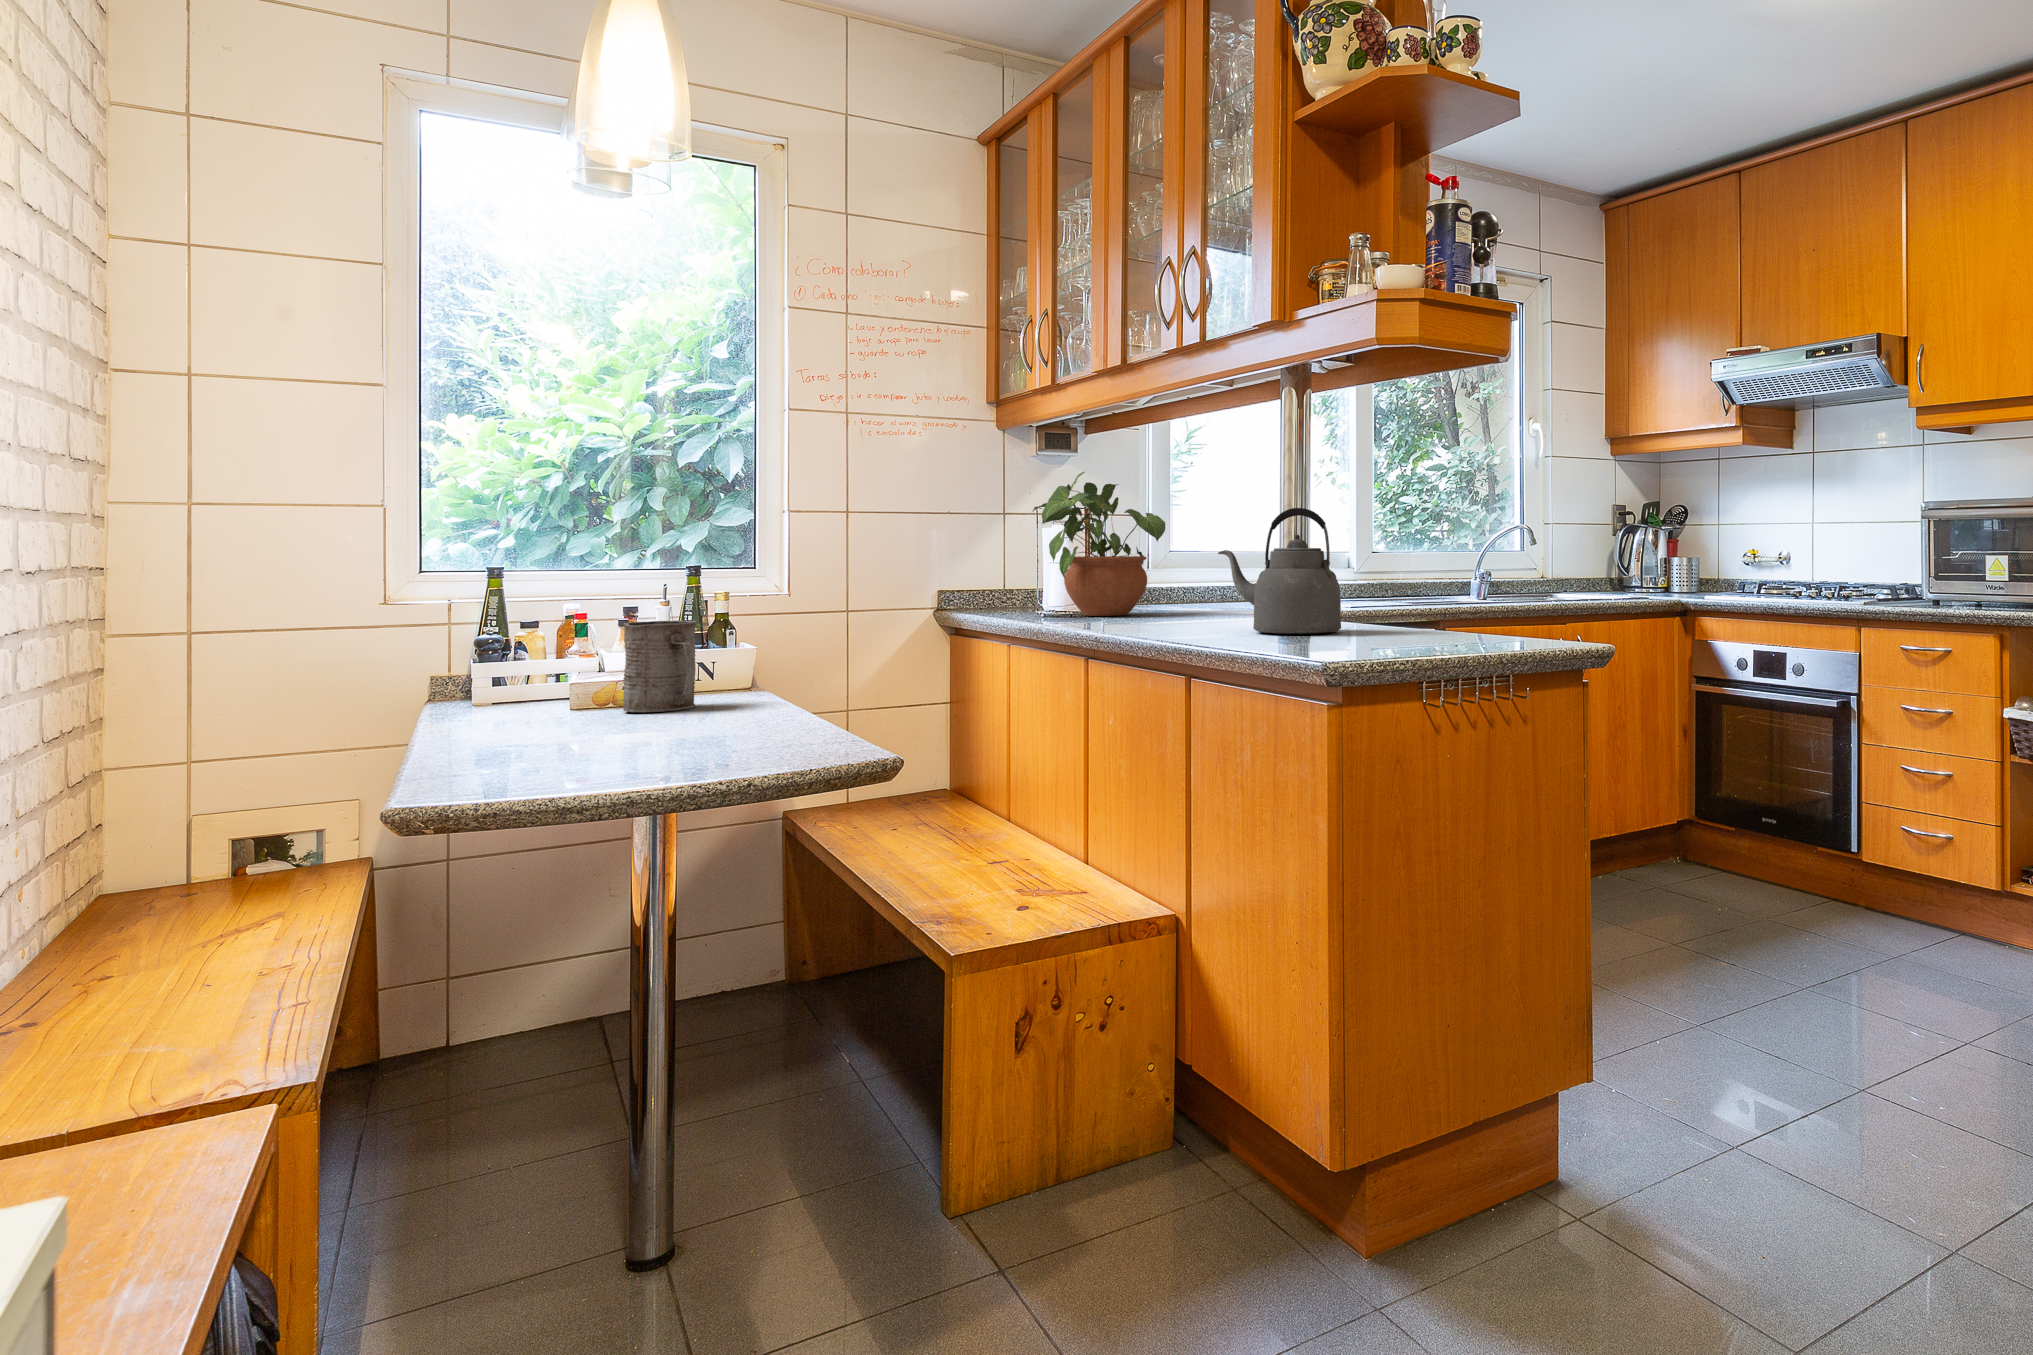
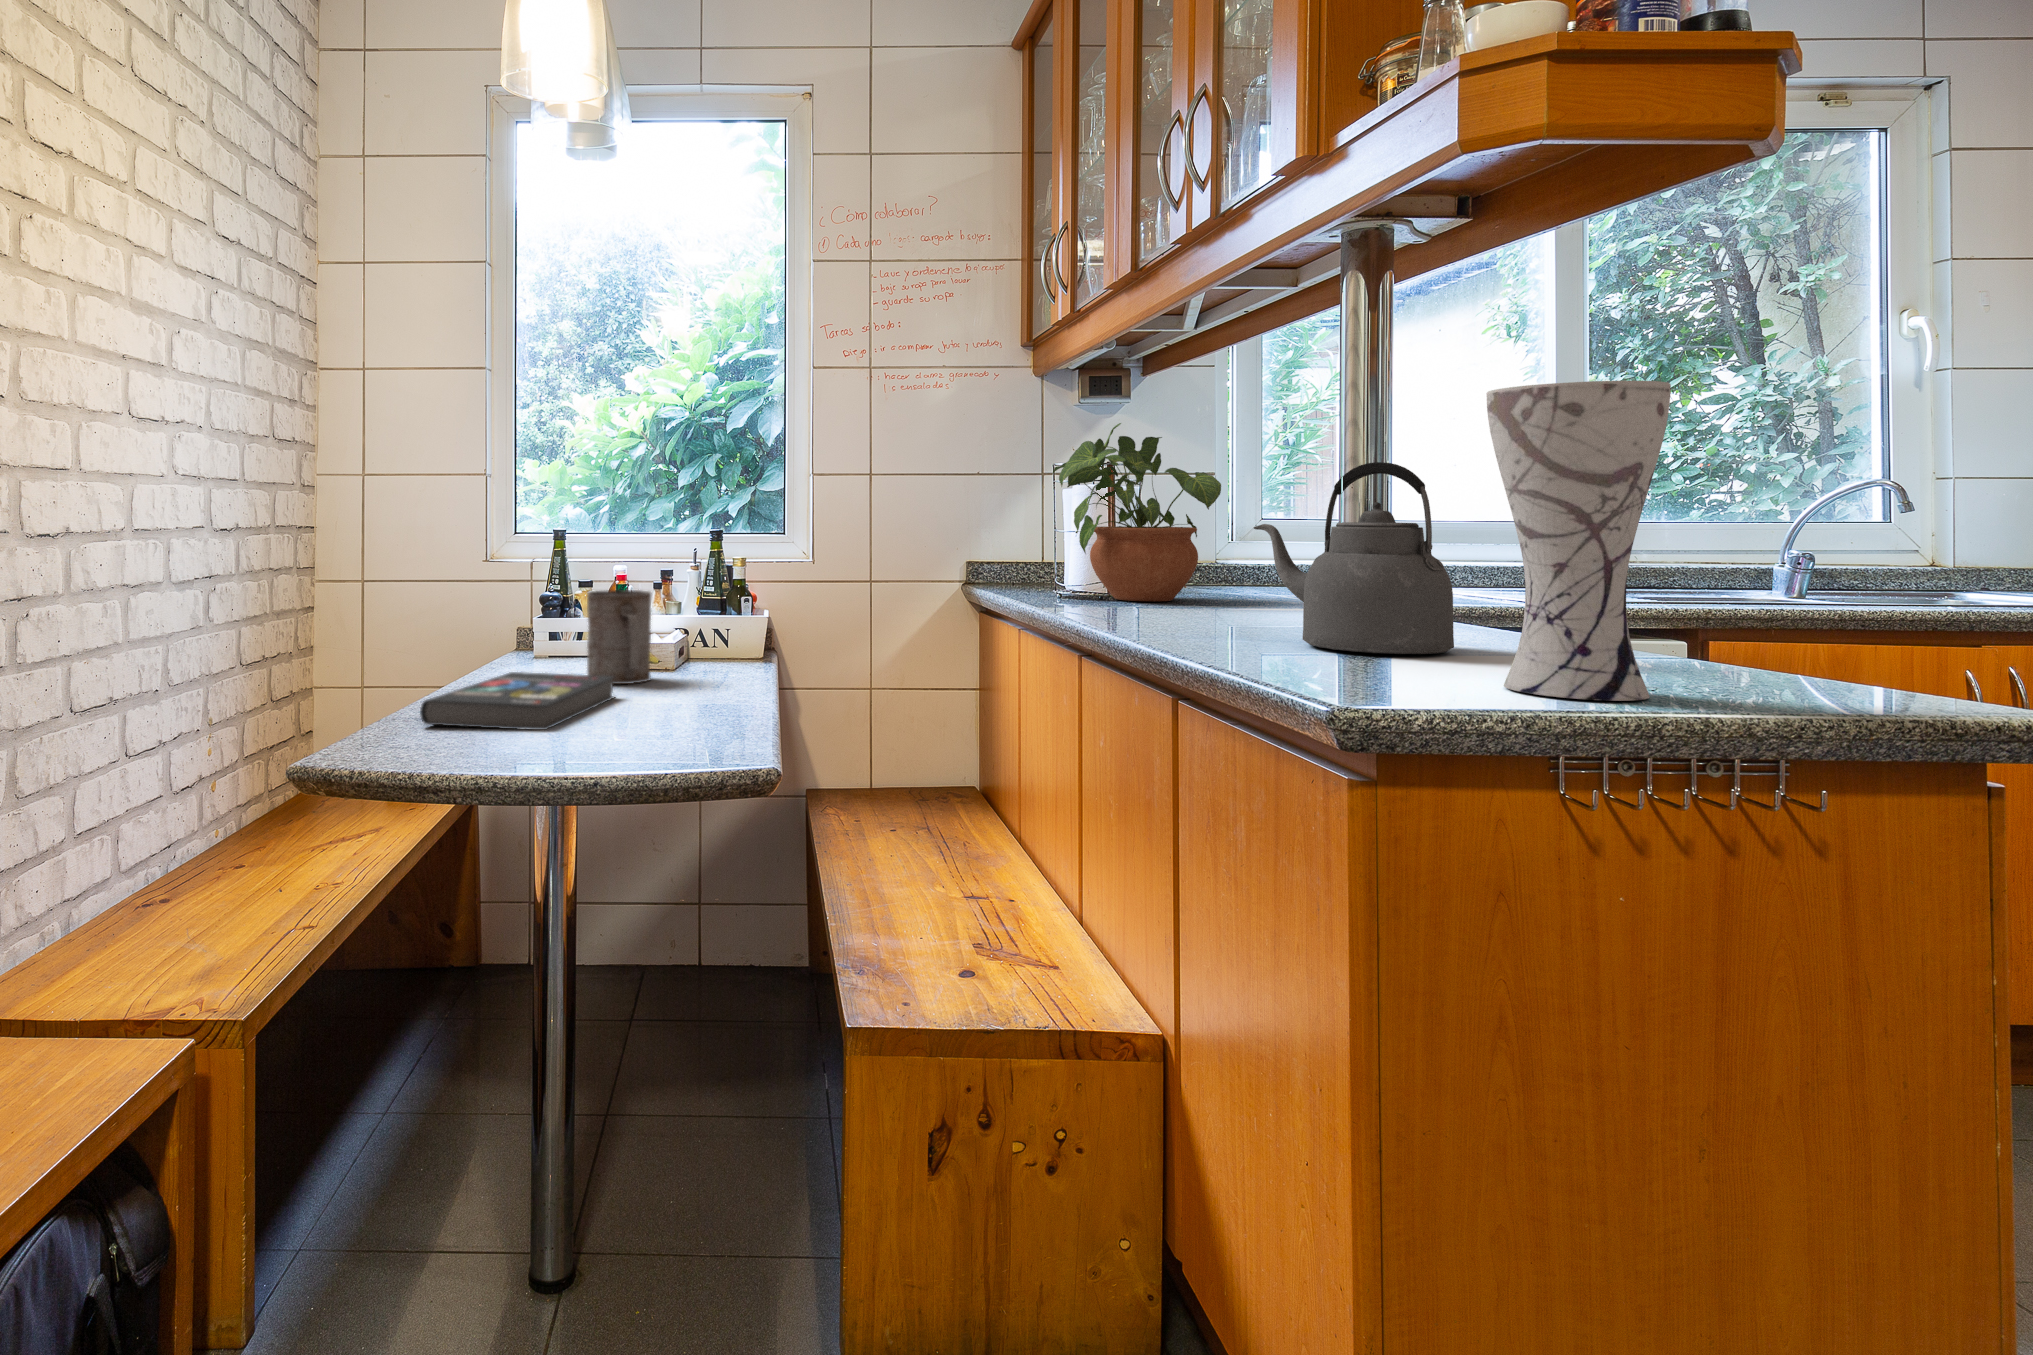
vase: none [1372,465,1458,645] -> present [1486,380,1671,701]
book: none [520,699,688,752] -> present [420,672,616,730]

